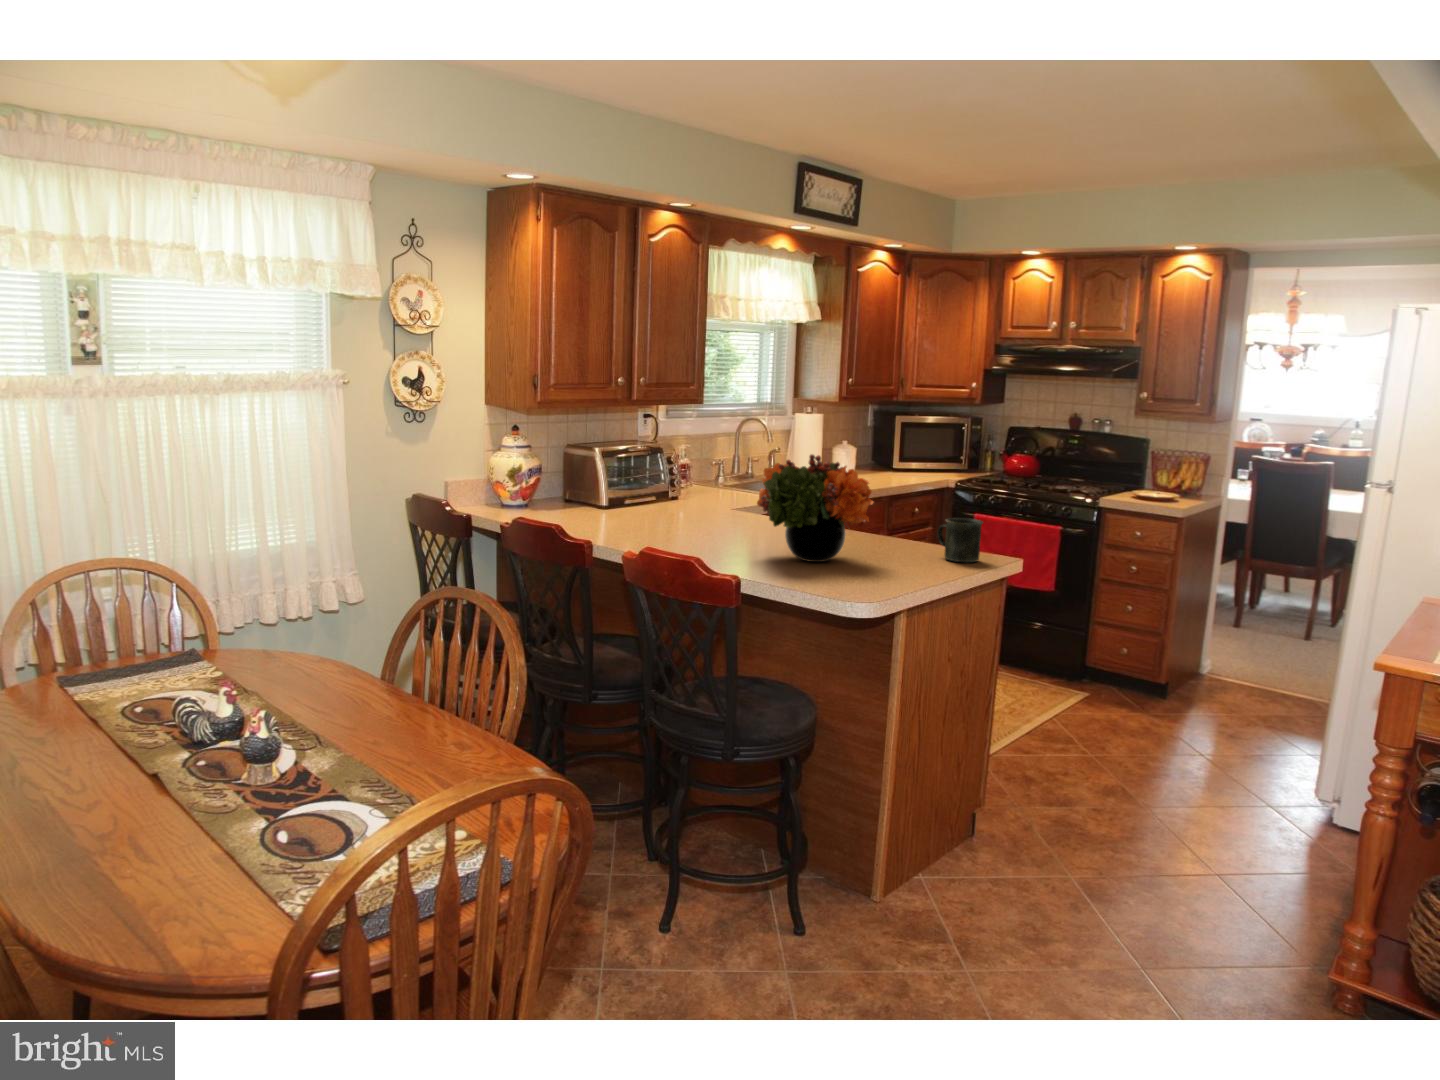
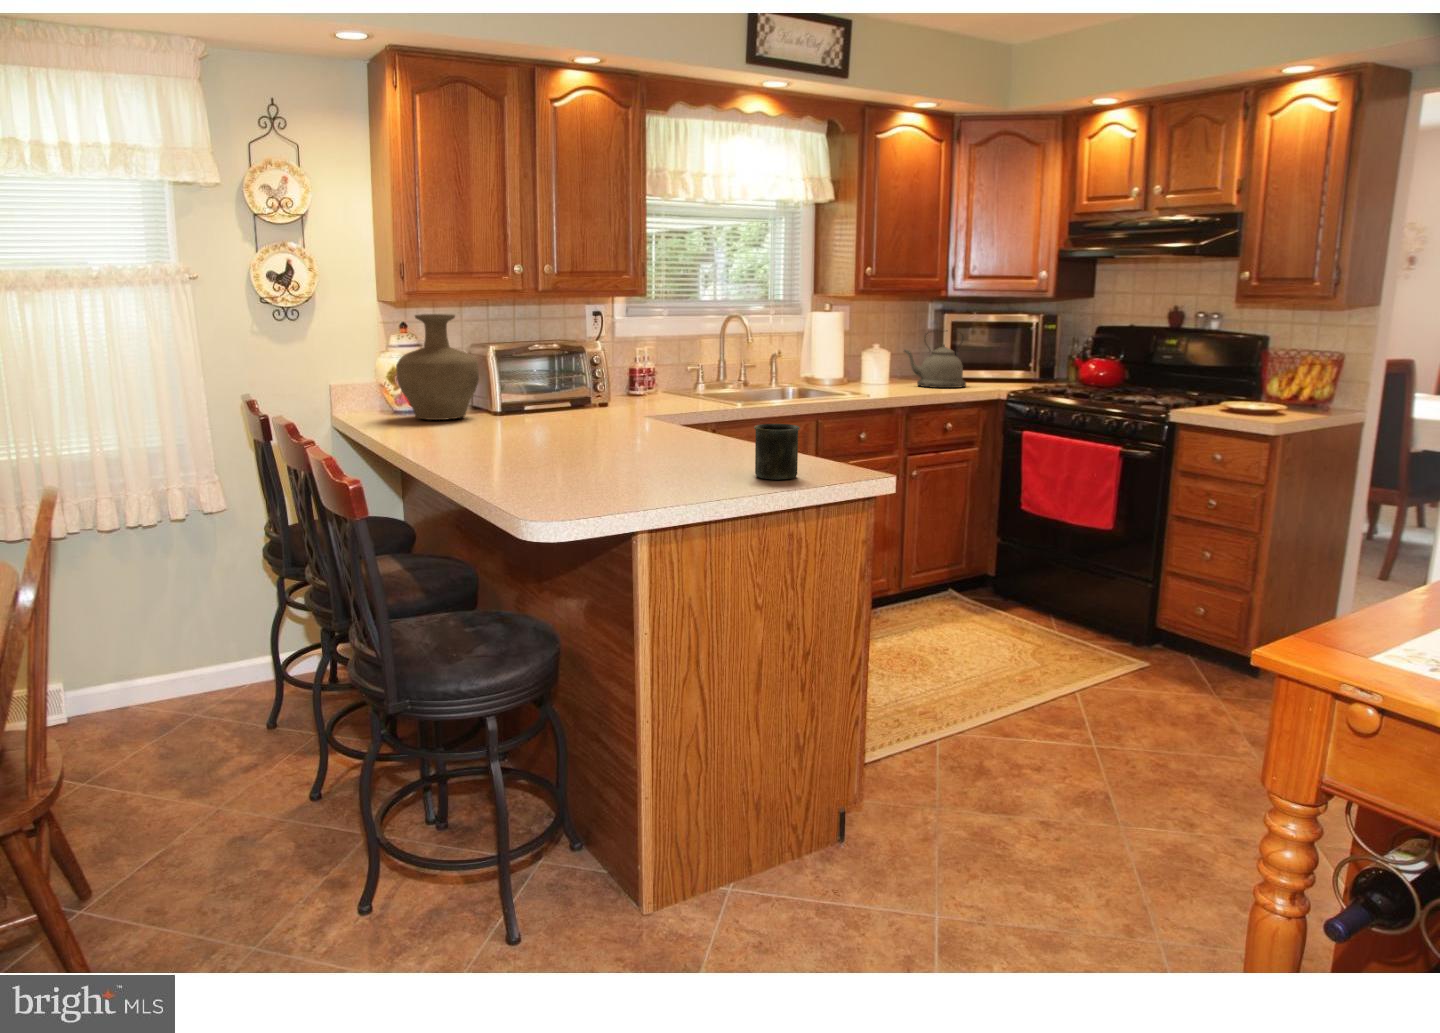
vase: none [524,419,596,513] -> present [396,314,479,420]
kettle: none [871,431,920,478] -> present [904,333,966,388]
flower arrangement: present [757,454,873,562] -> none [508,343,659,474]

